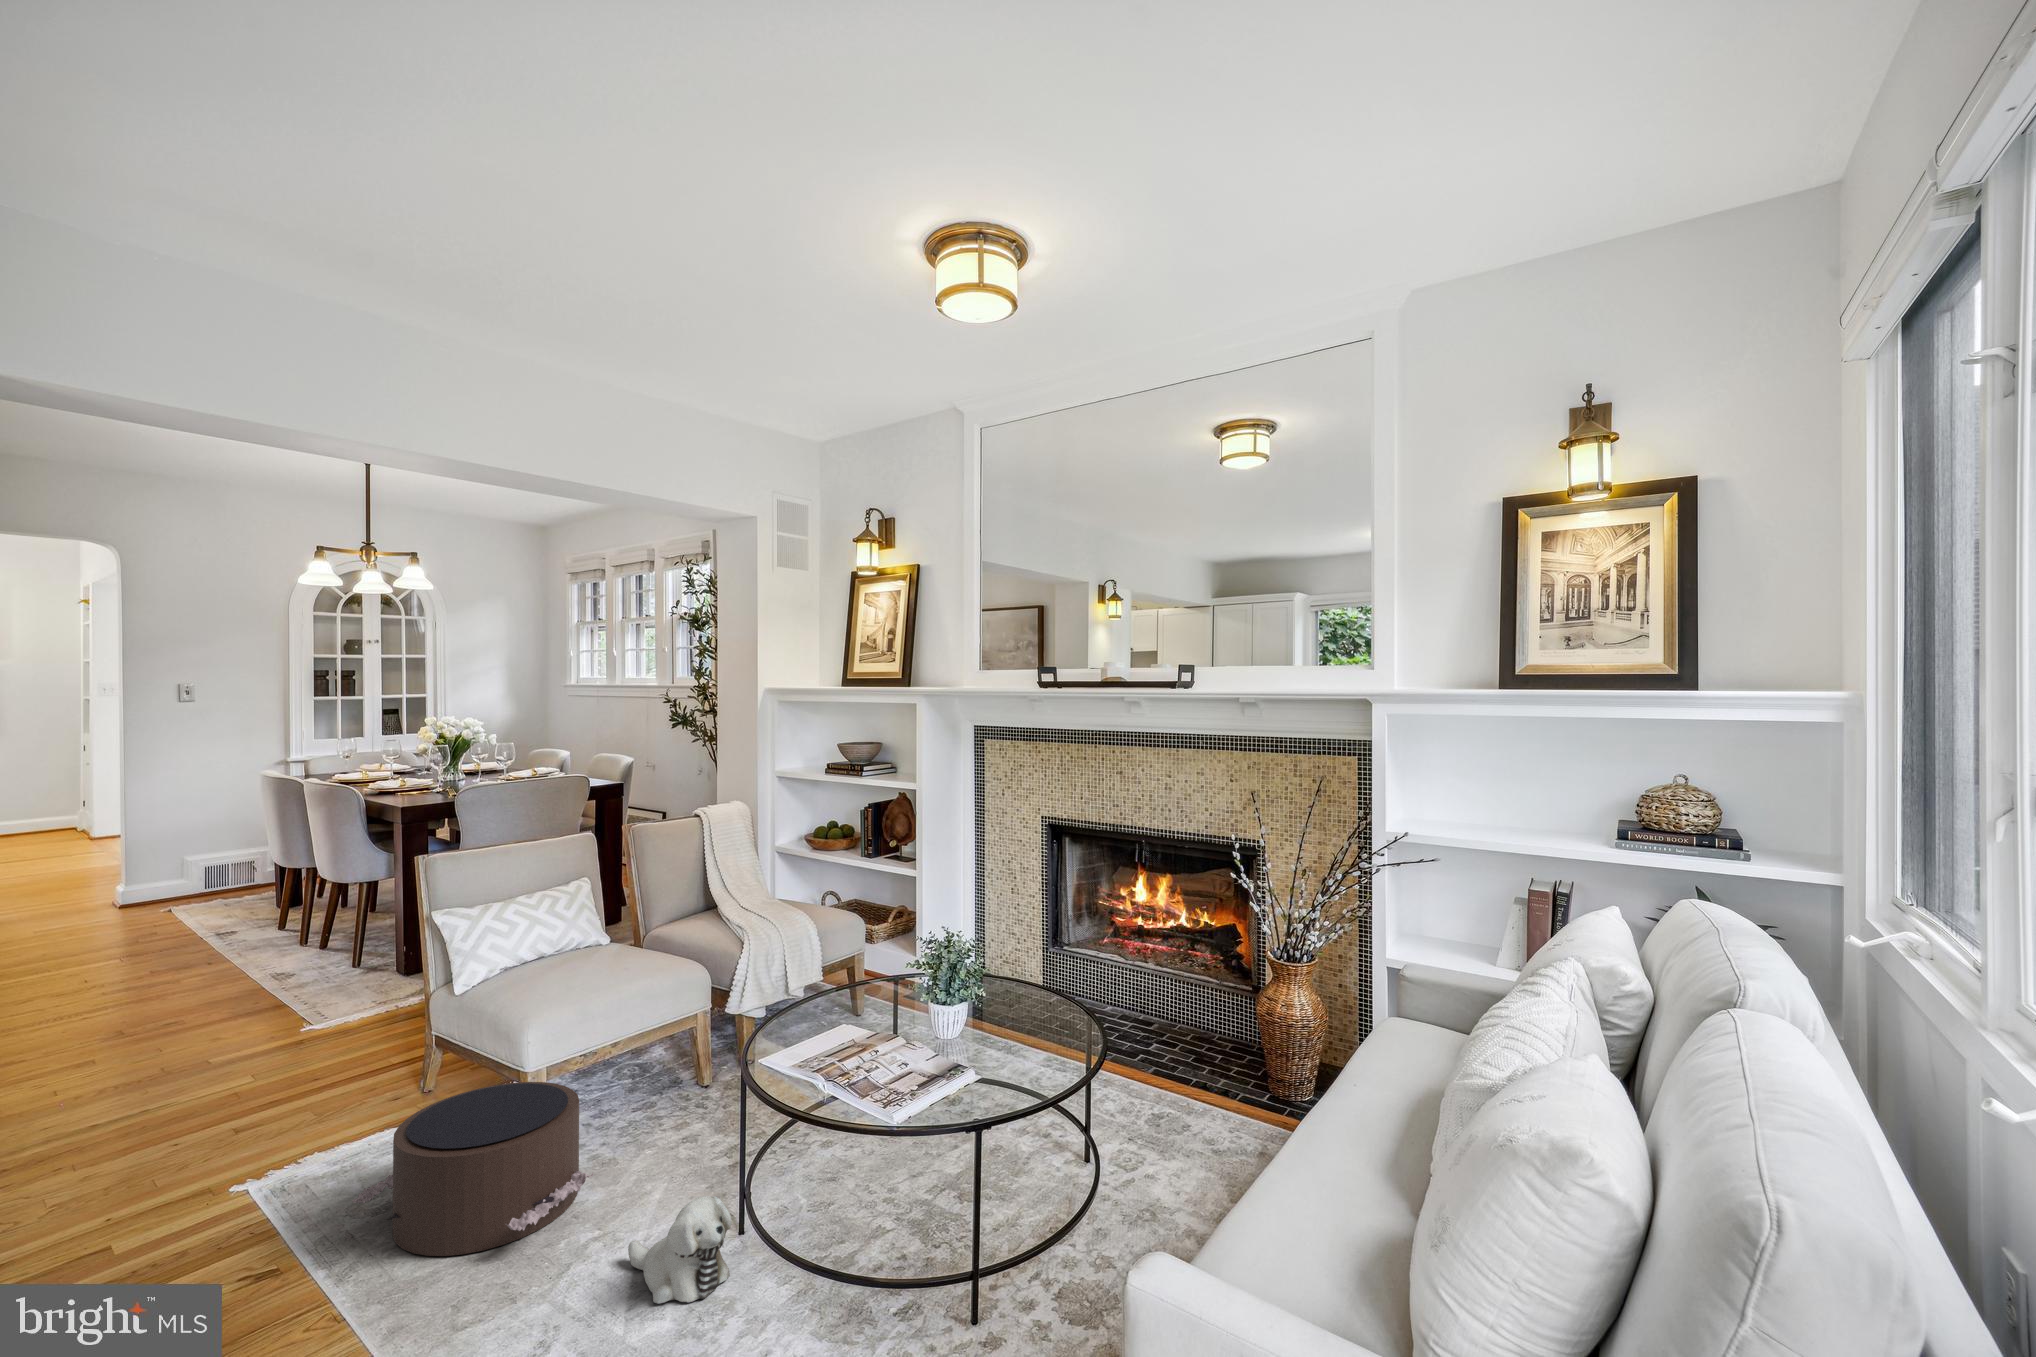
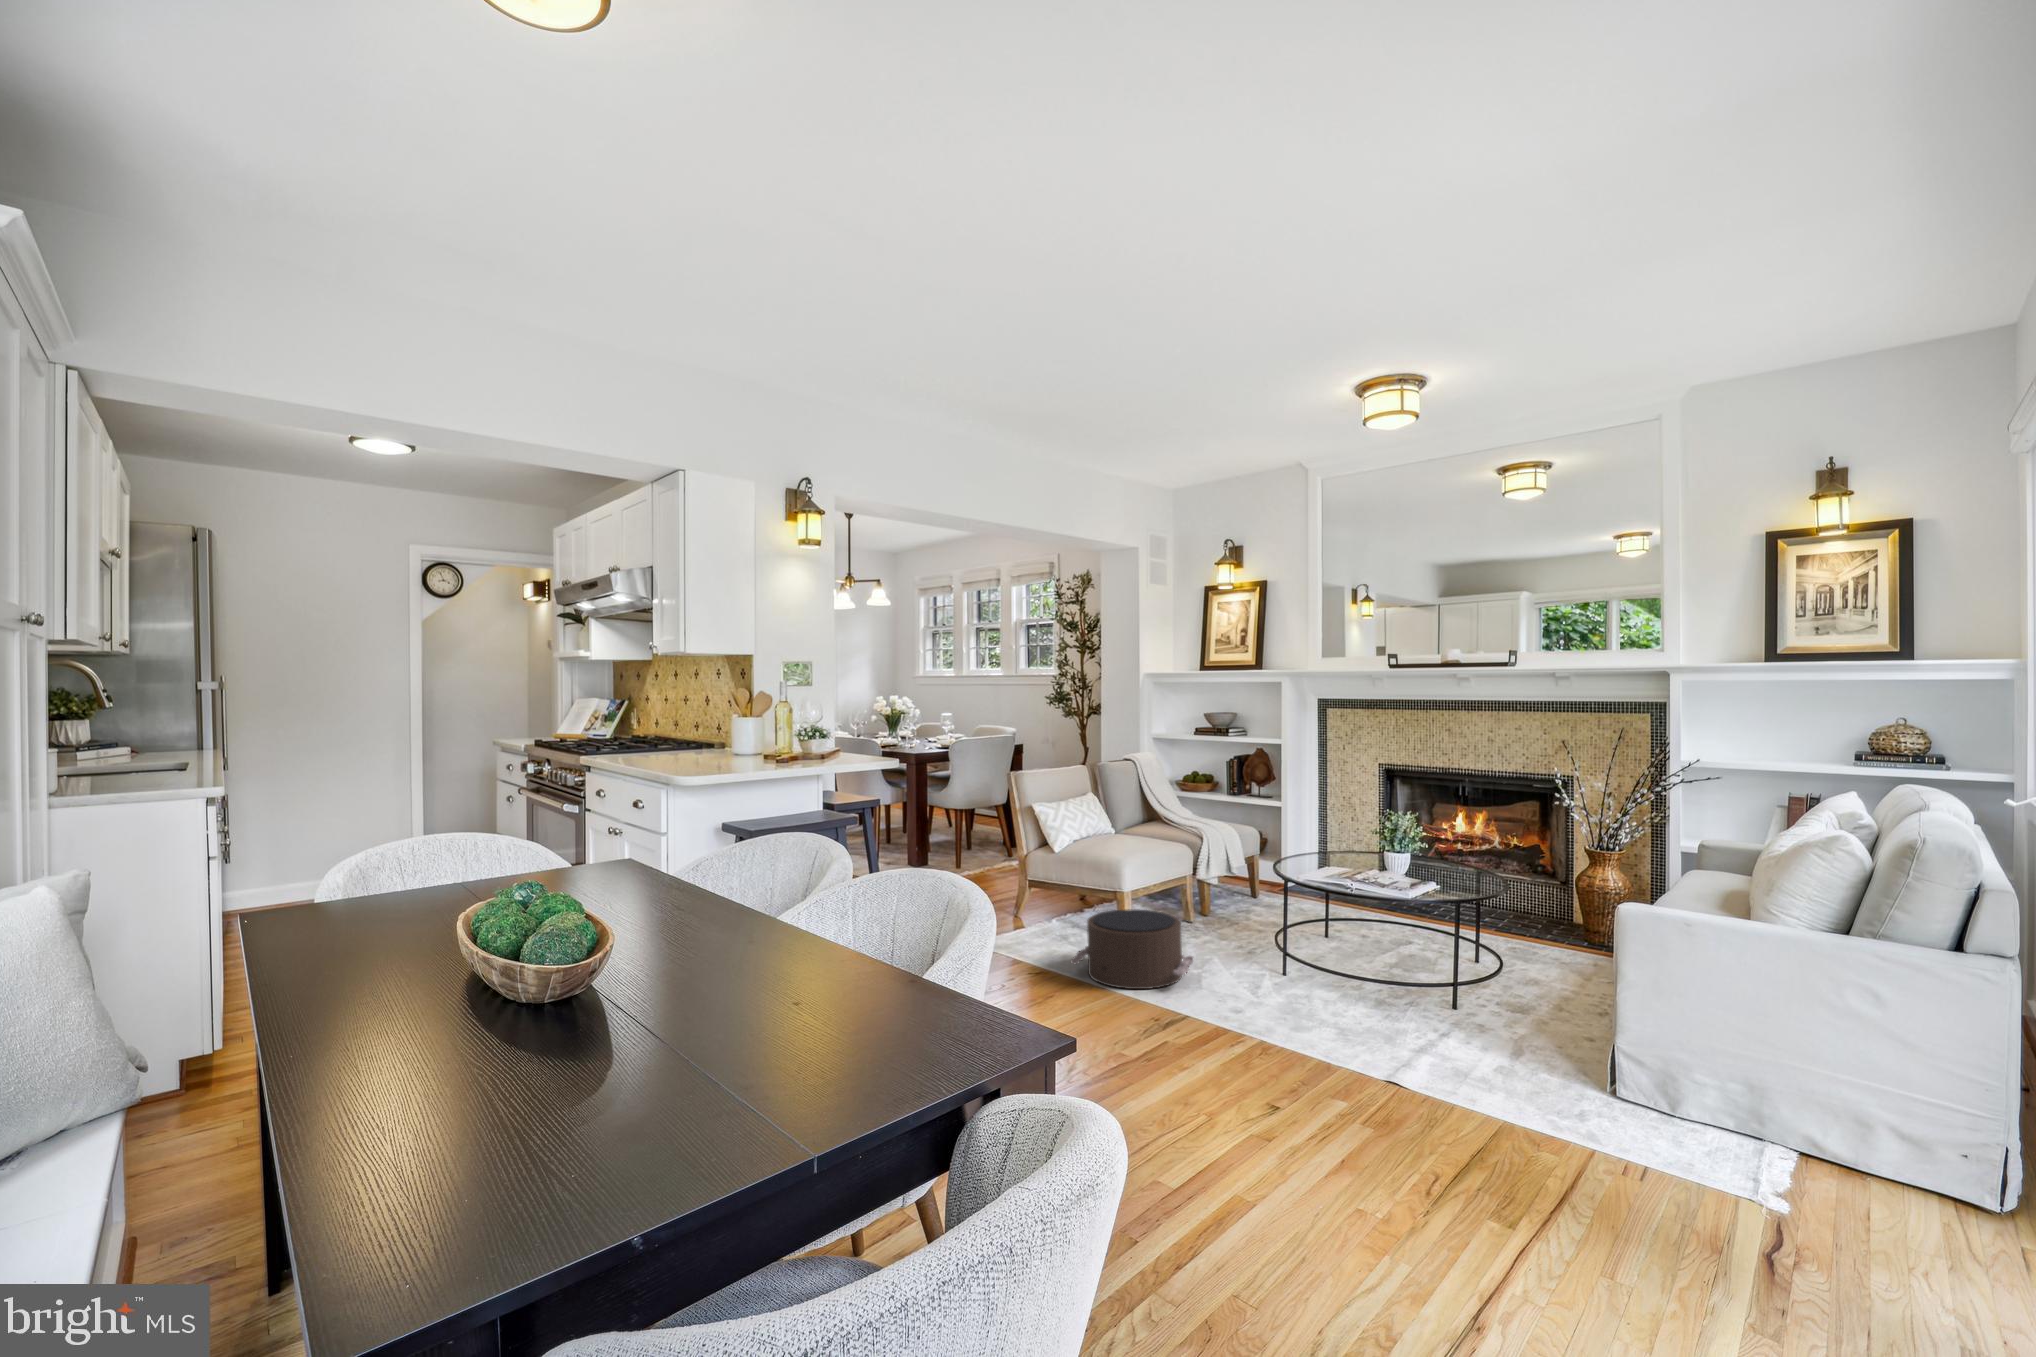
plush toy: present [628,1196,732,1304] -> none [1245,955,1314,1008]

